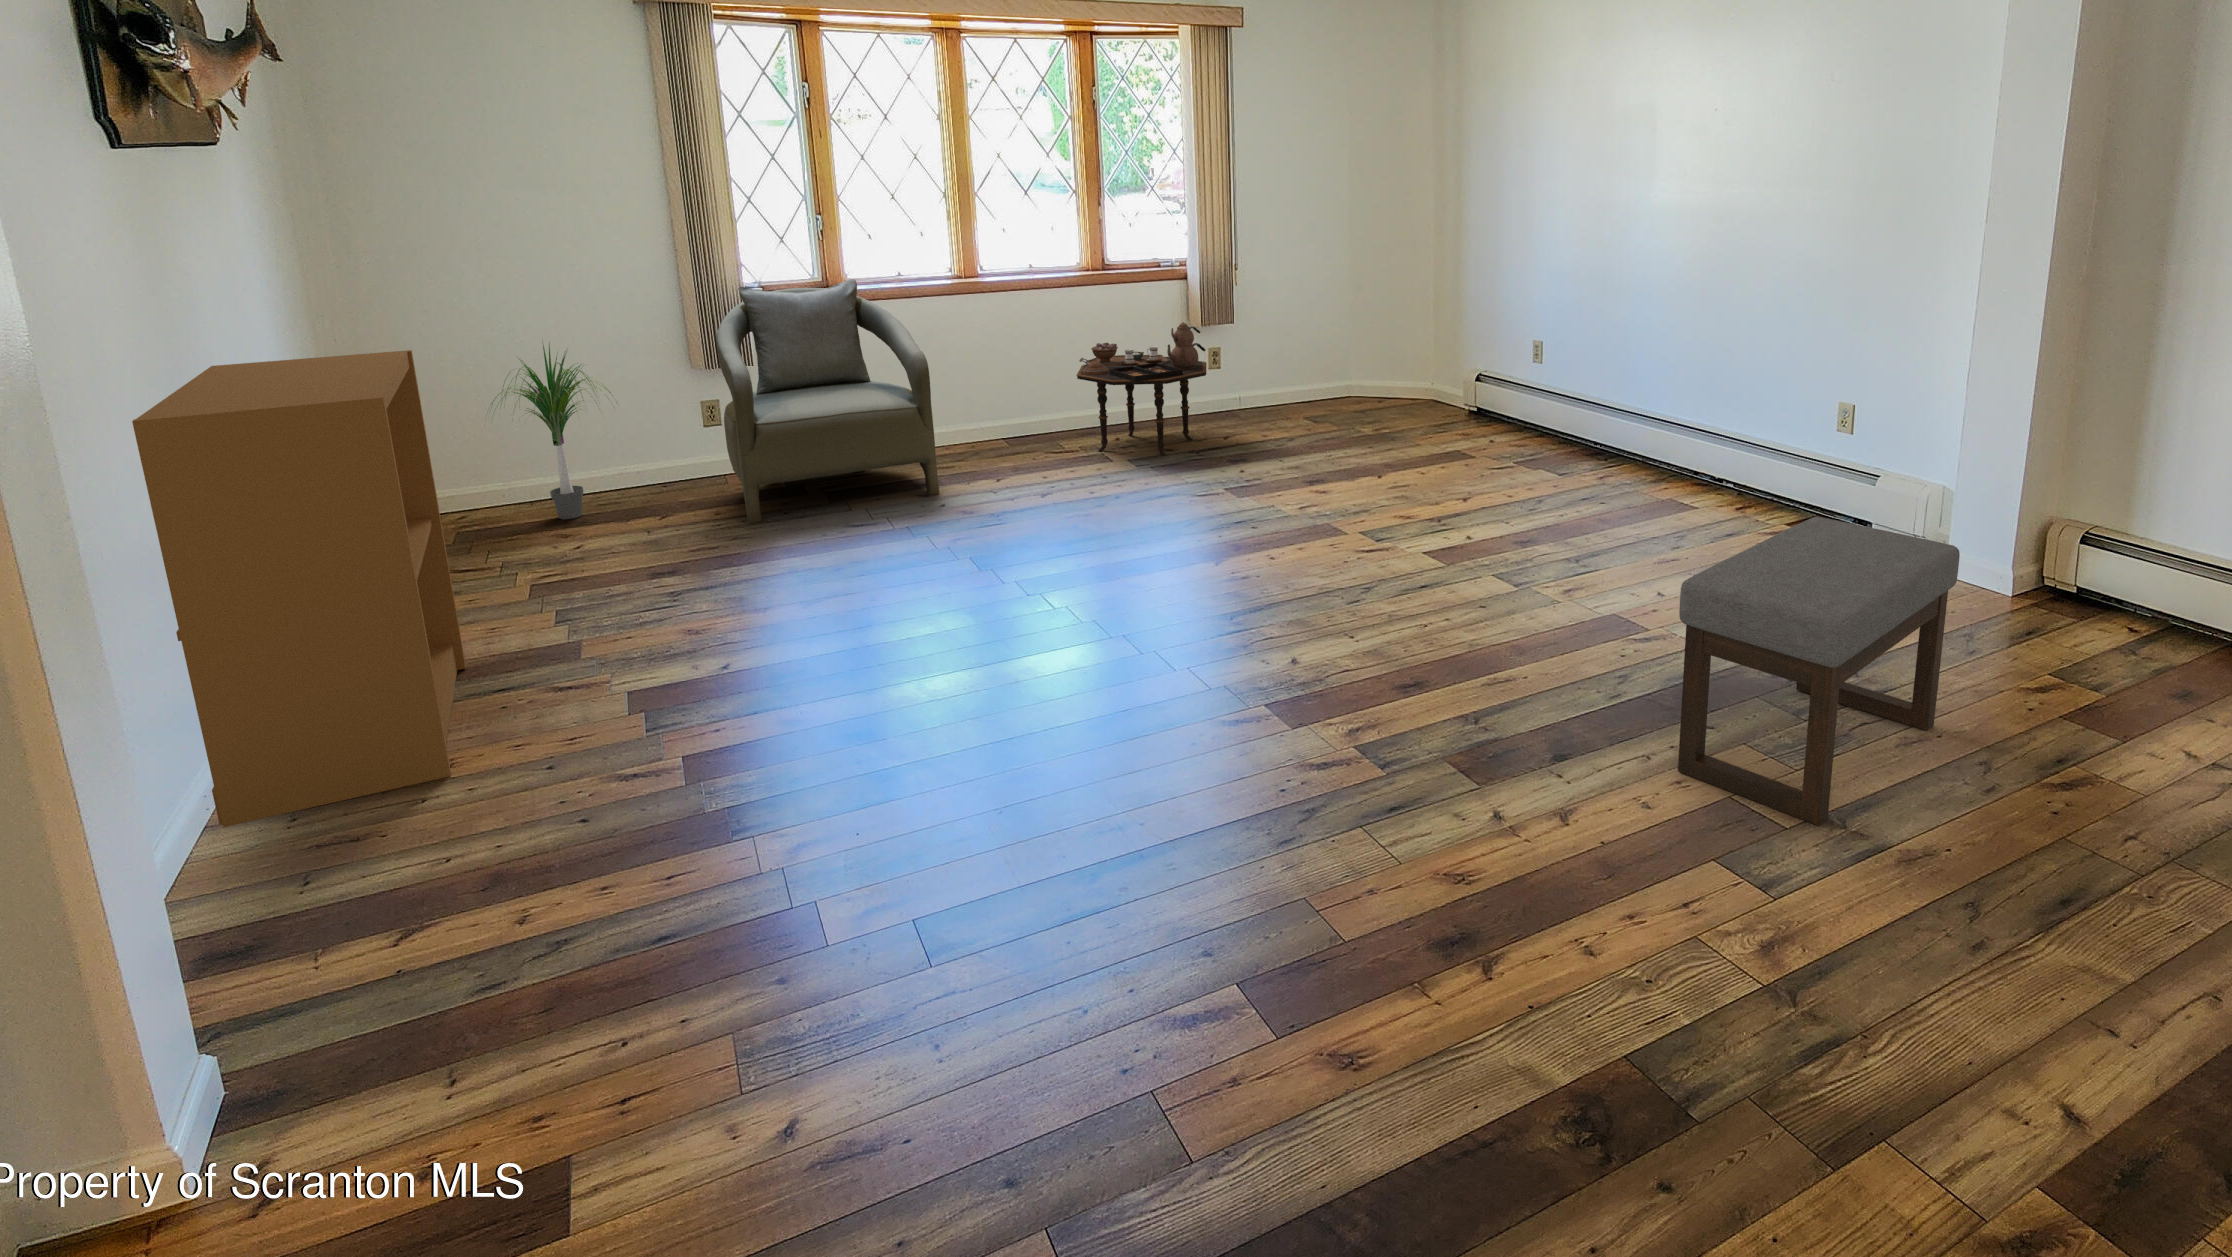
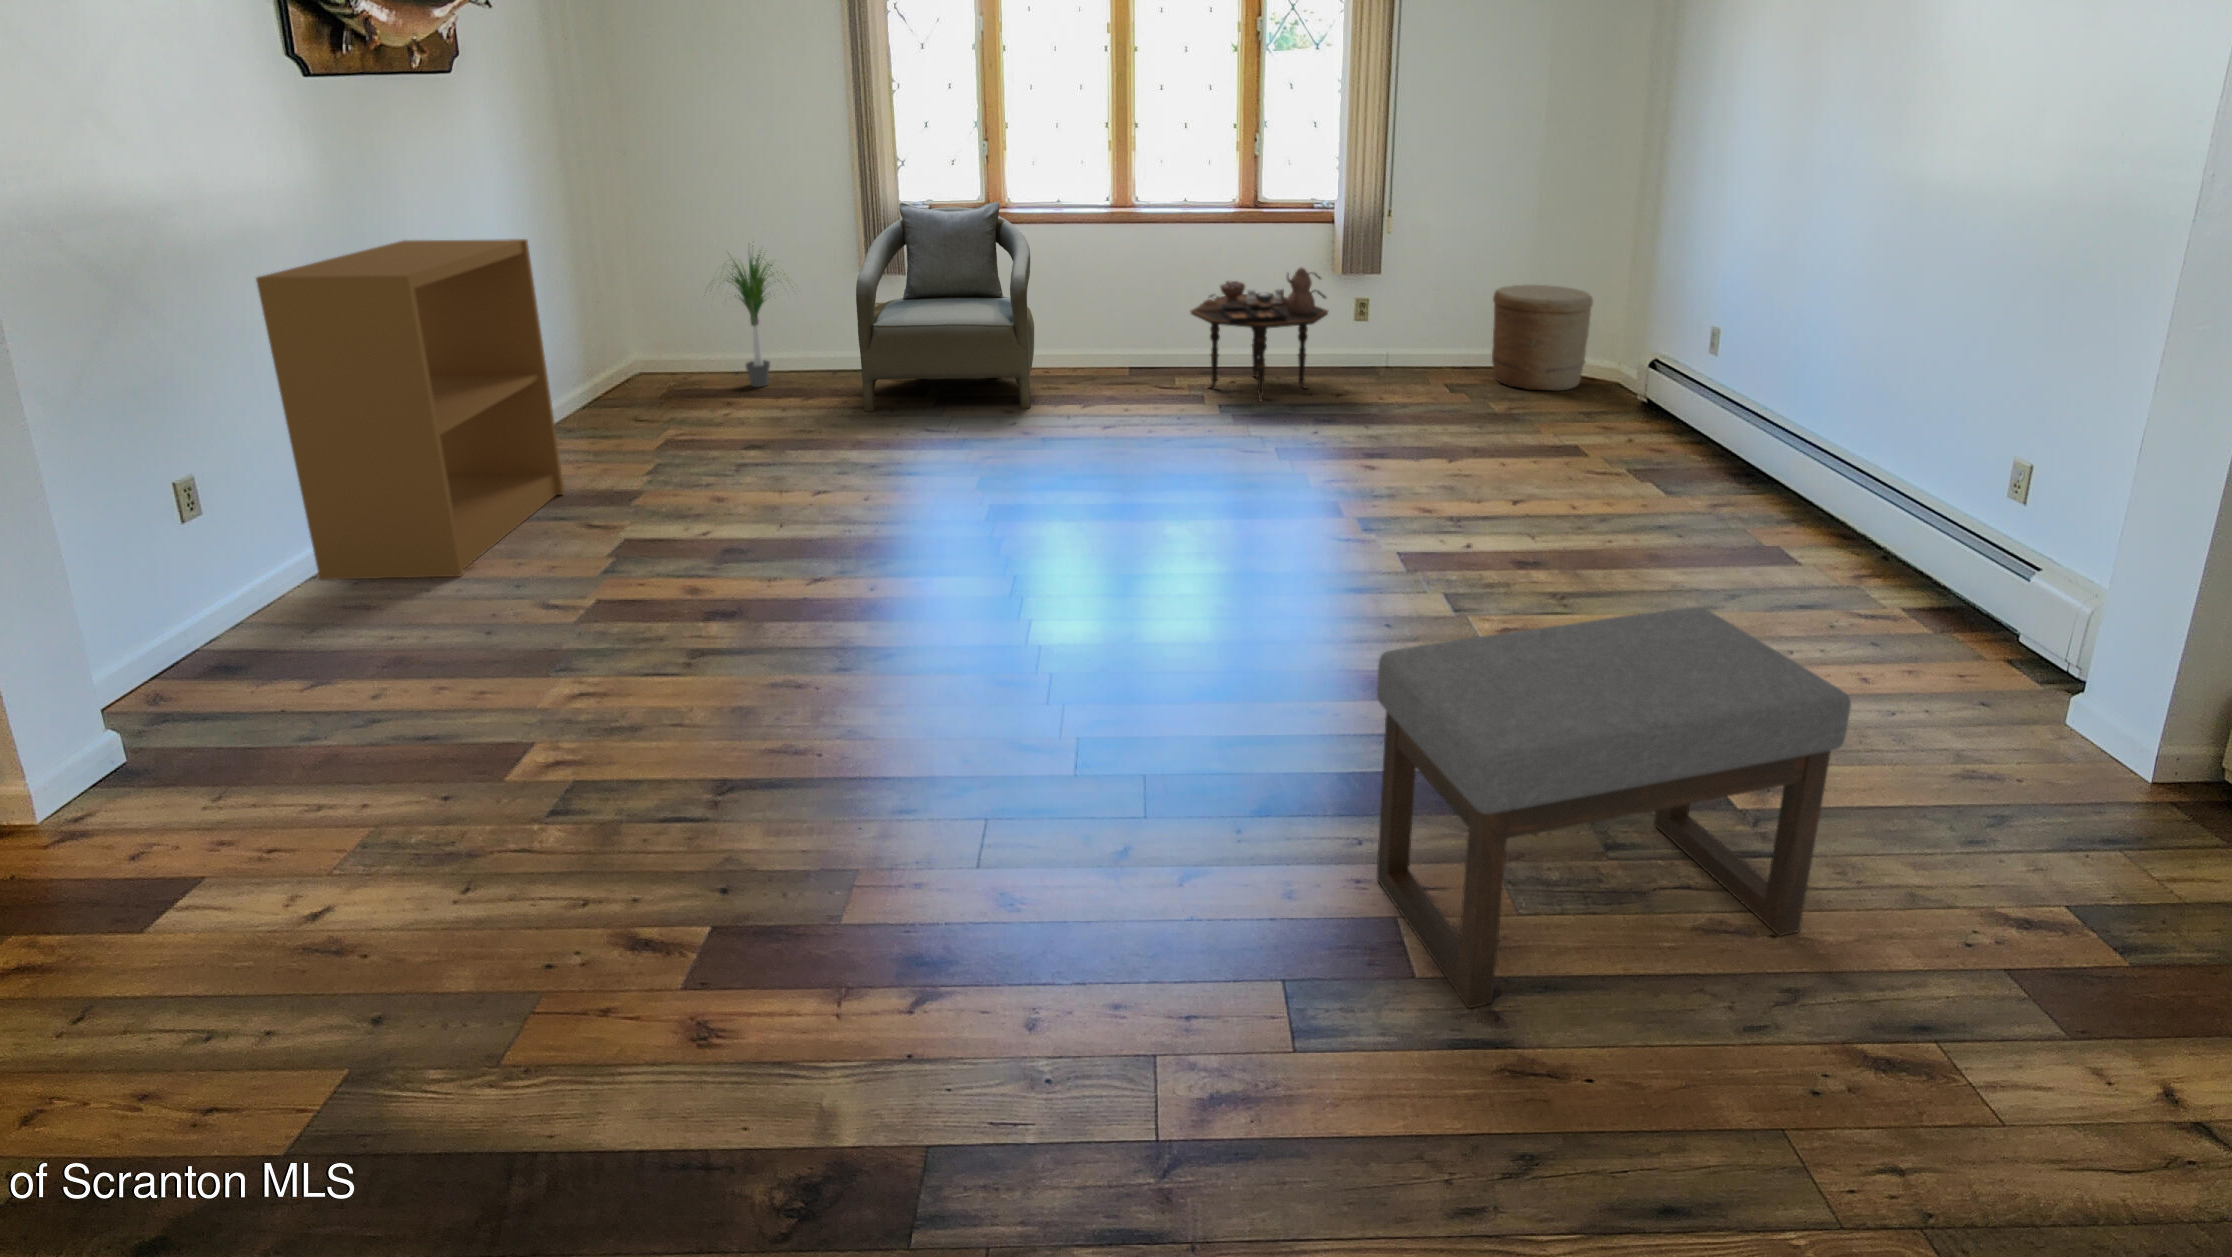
woven basket: none [1332,324,1418,417] -> present [1492,285,1593,391]

